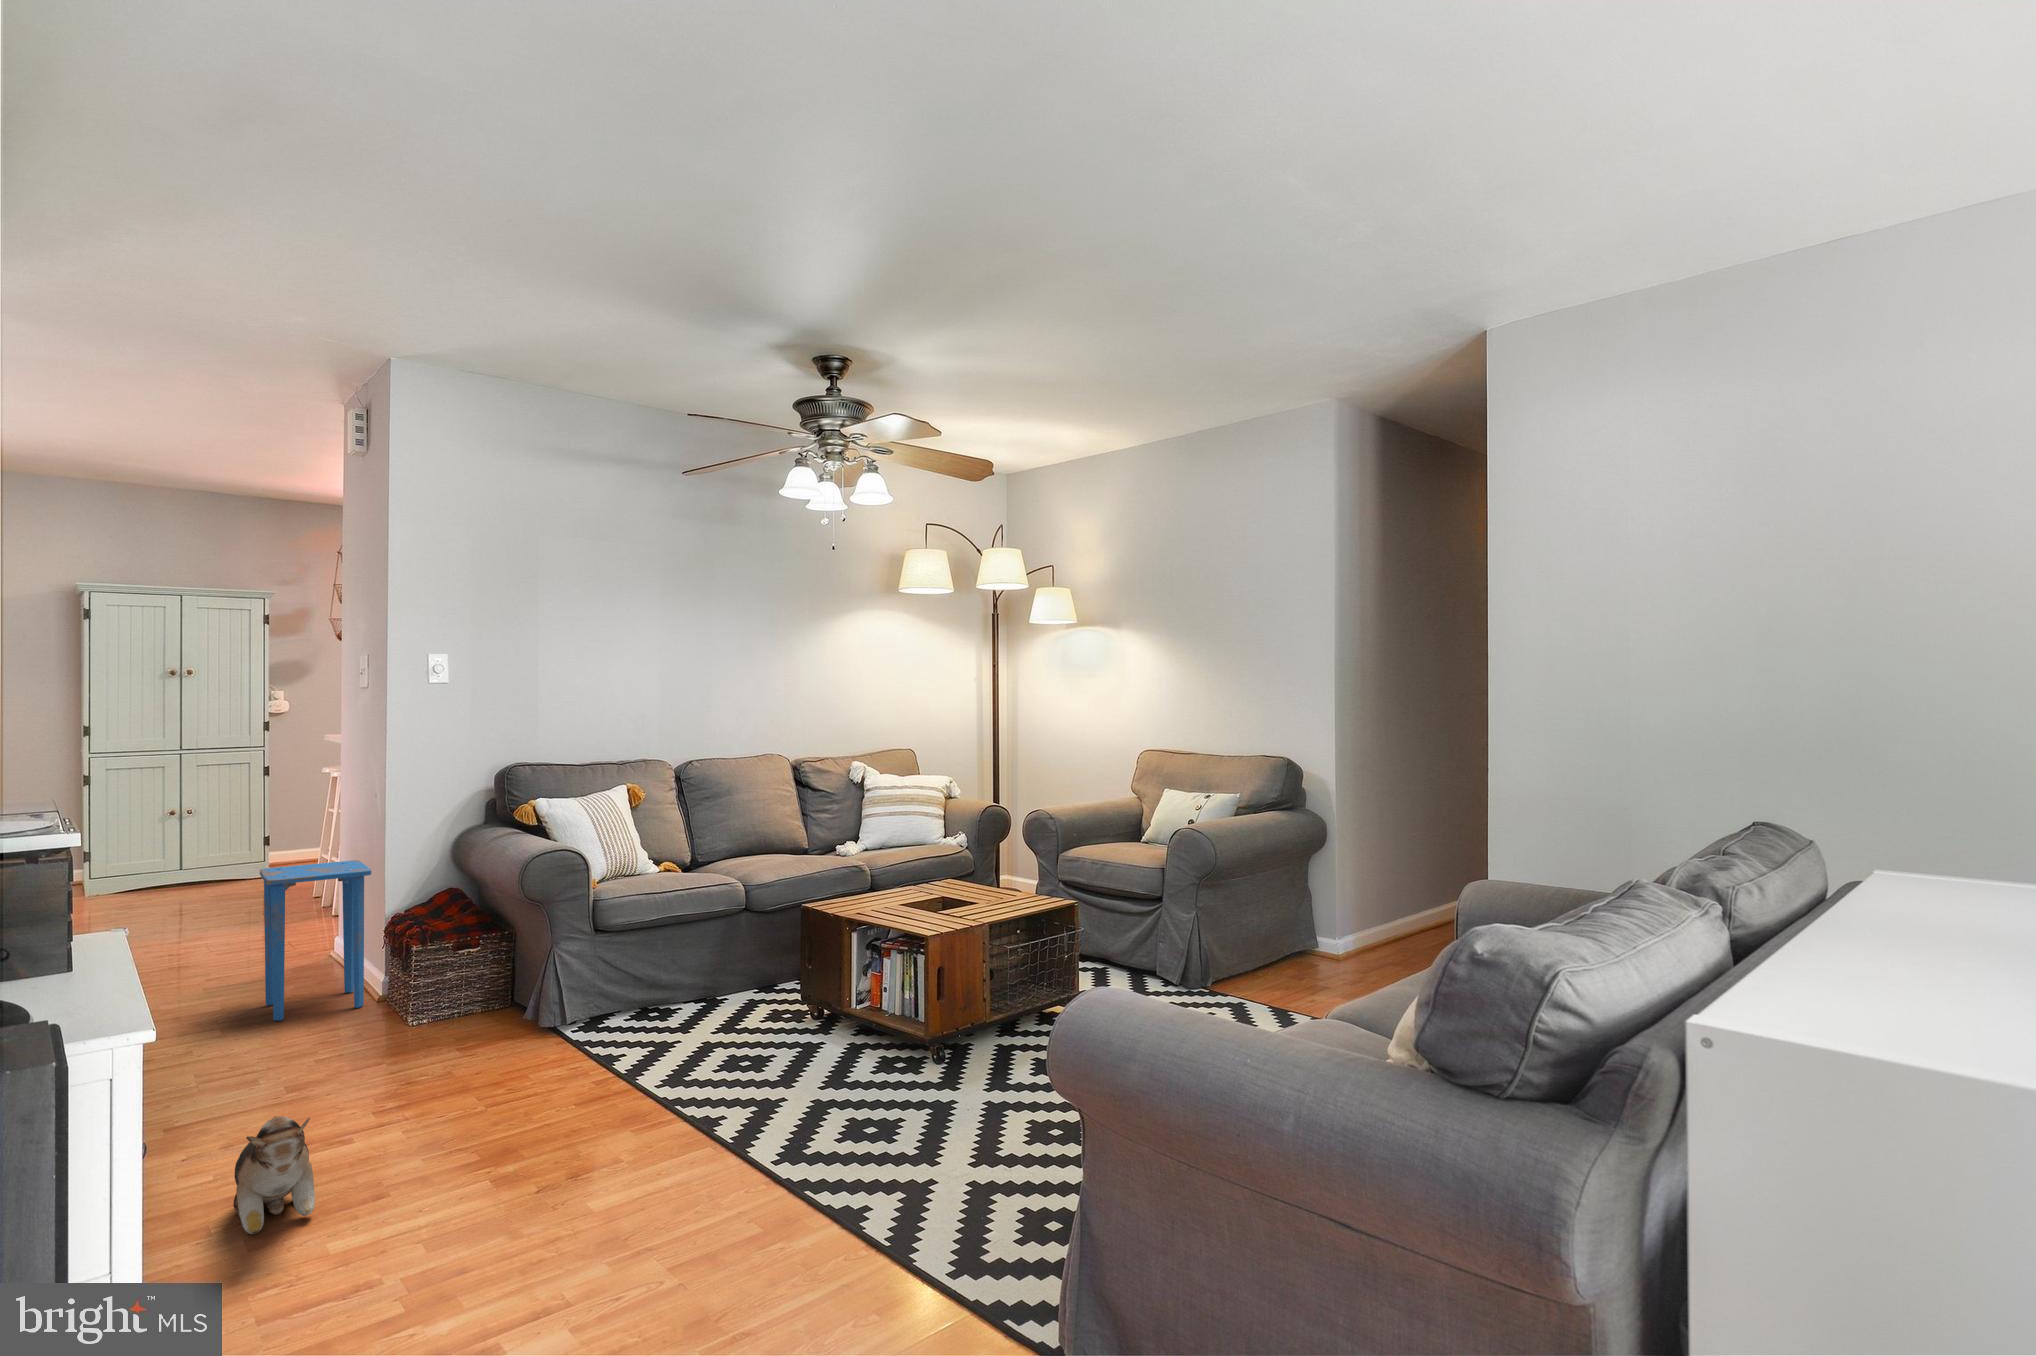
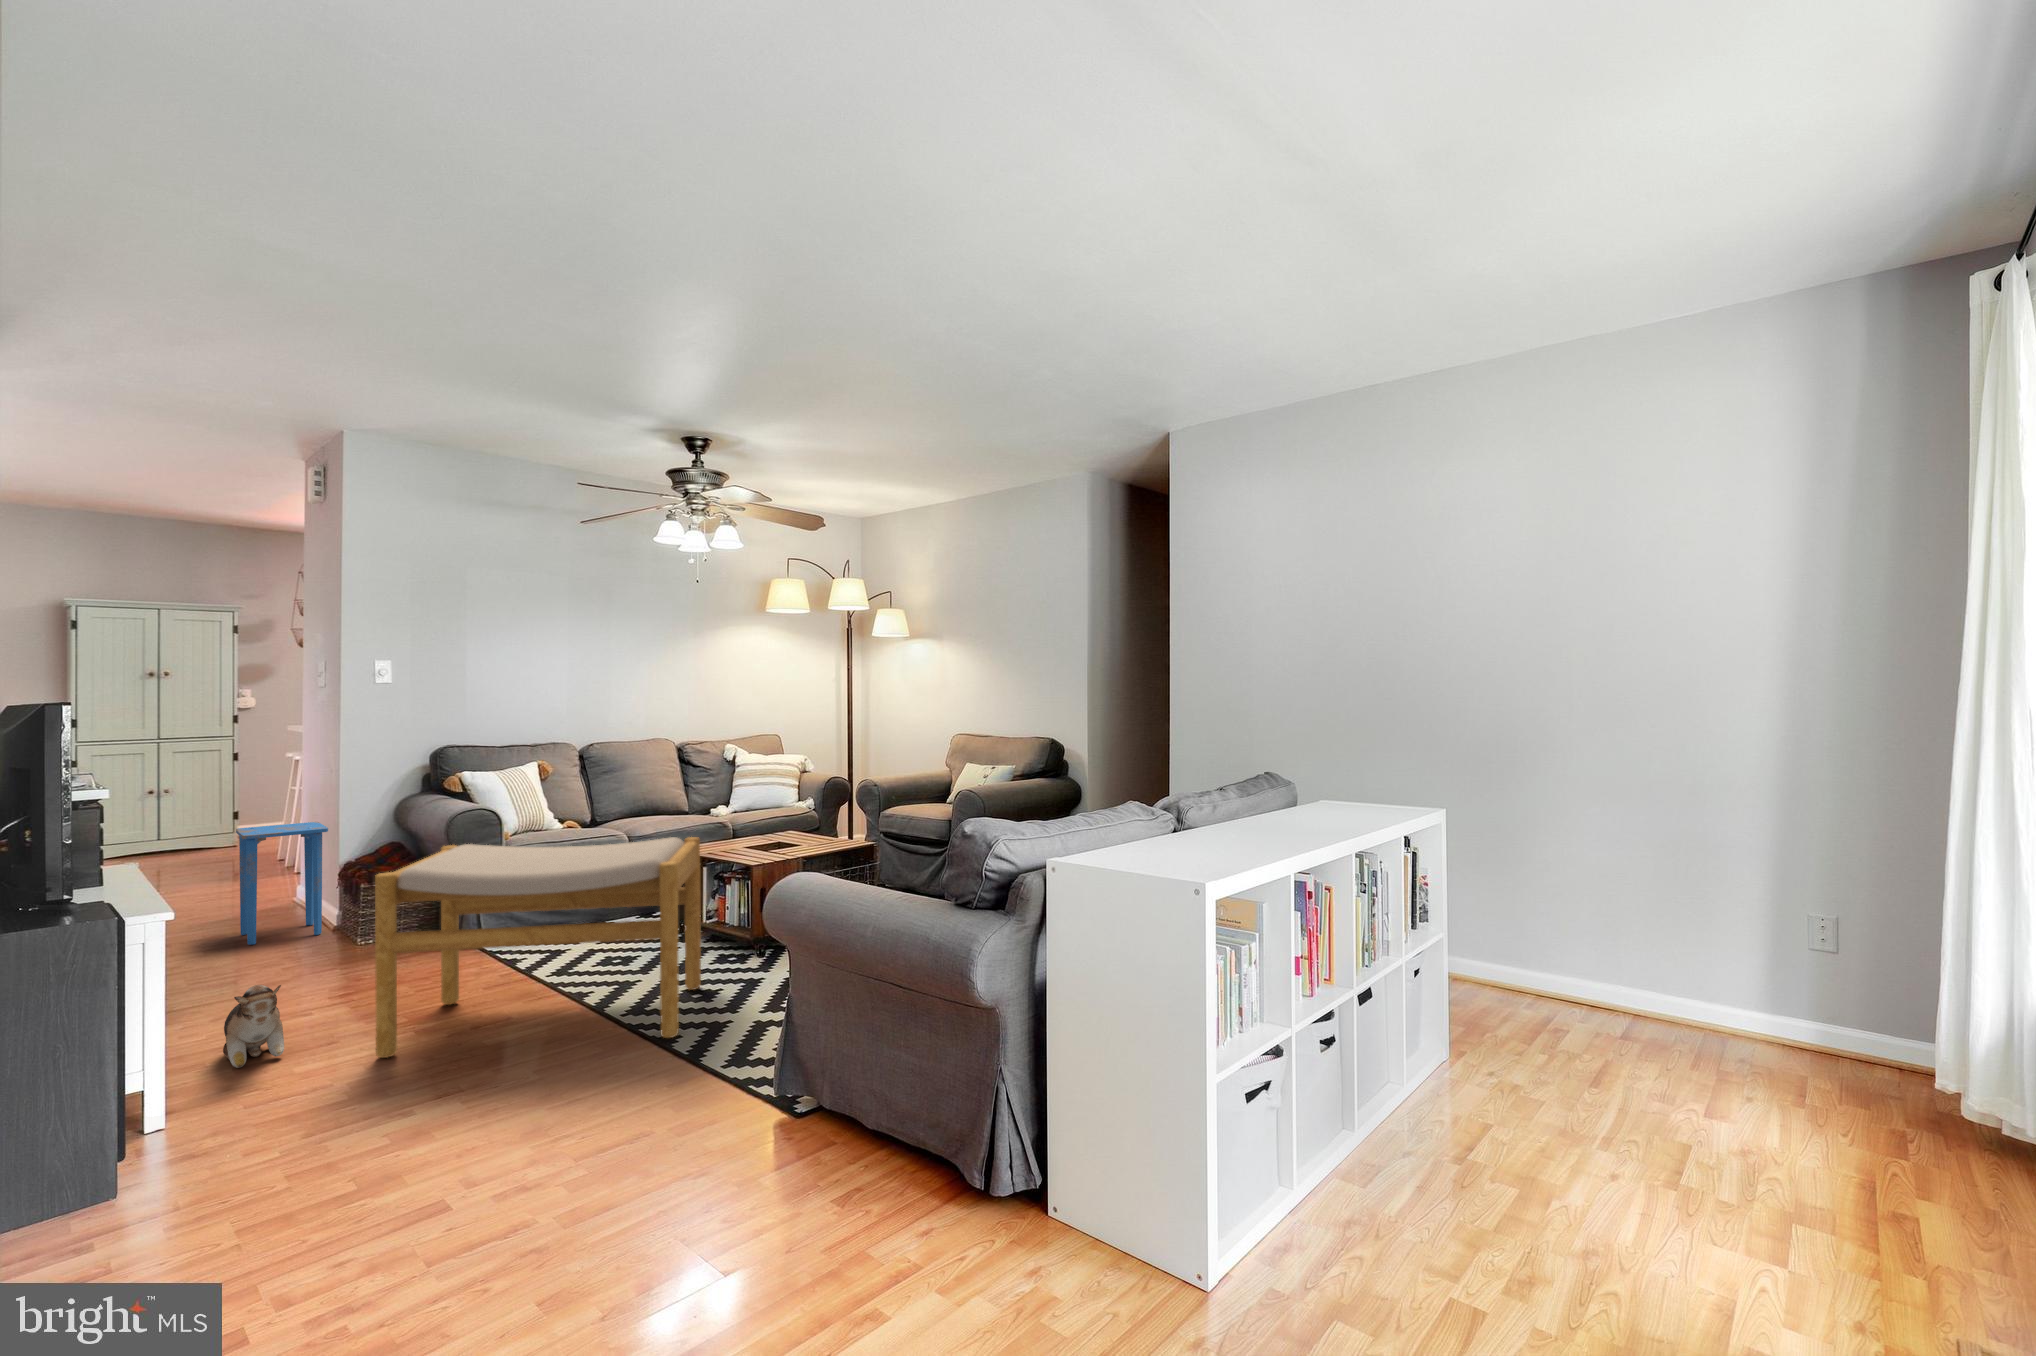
footstool: none [437,901,868,1225] -> present [375,837,701,1058]

